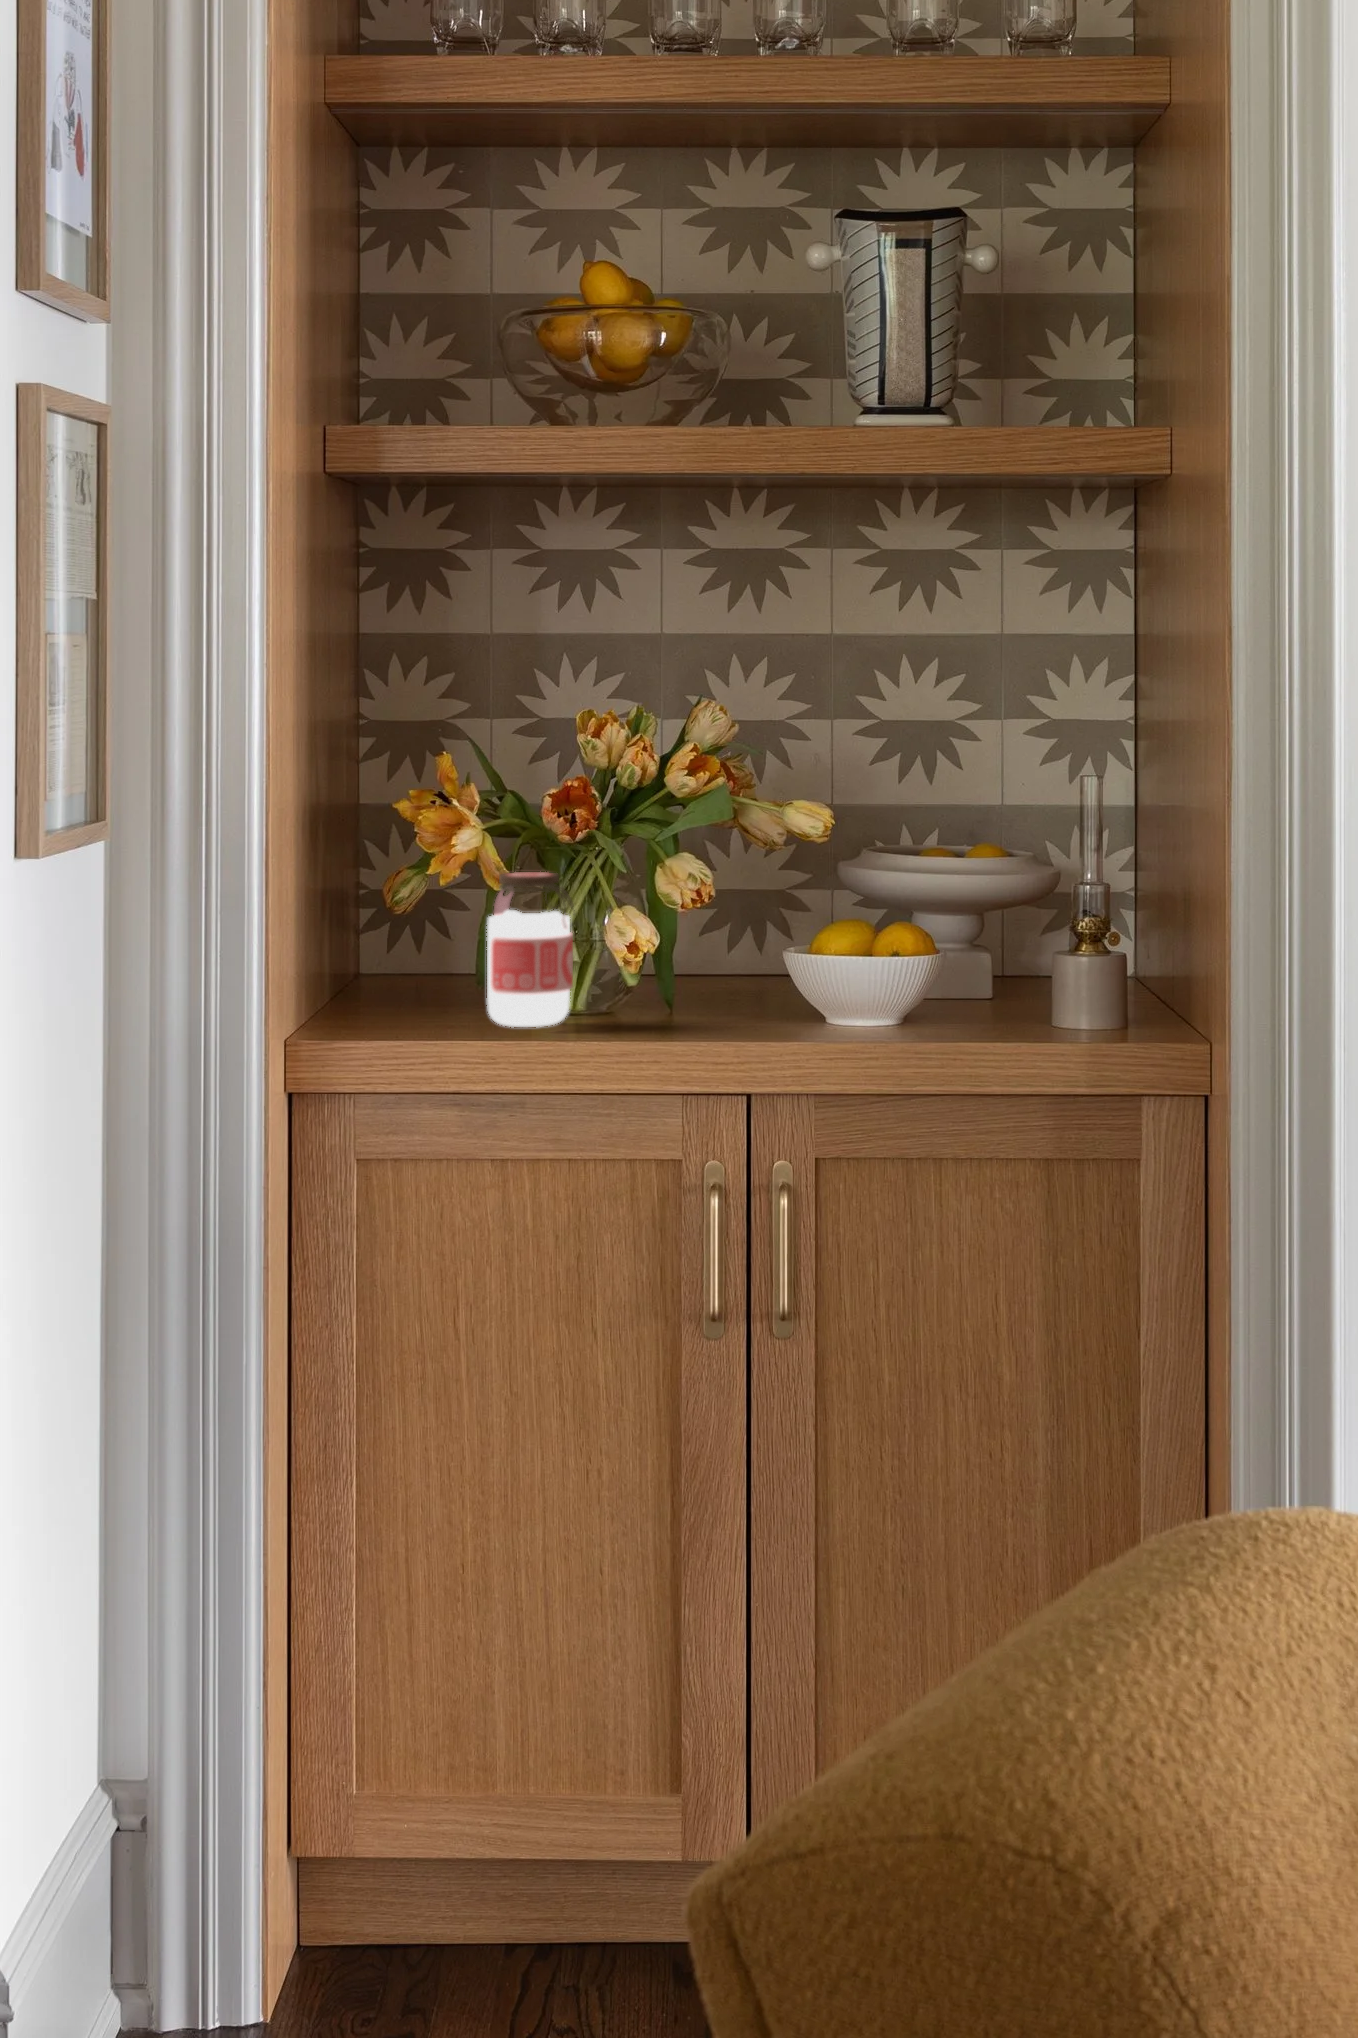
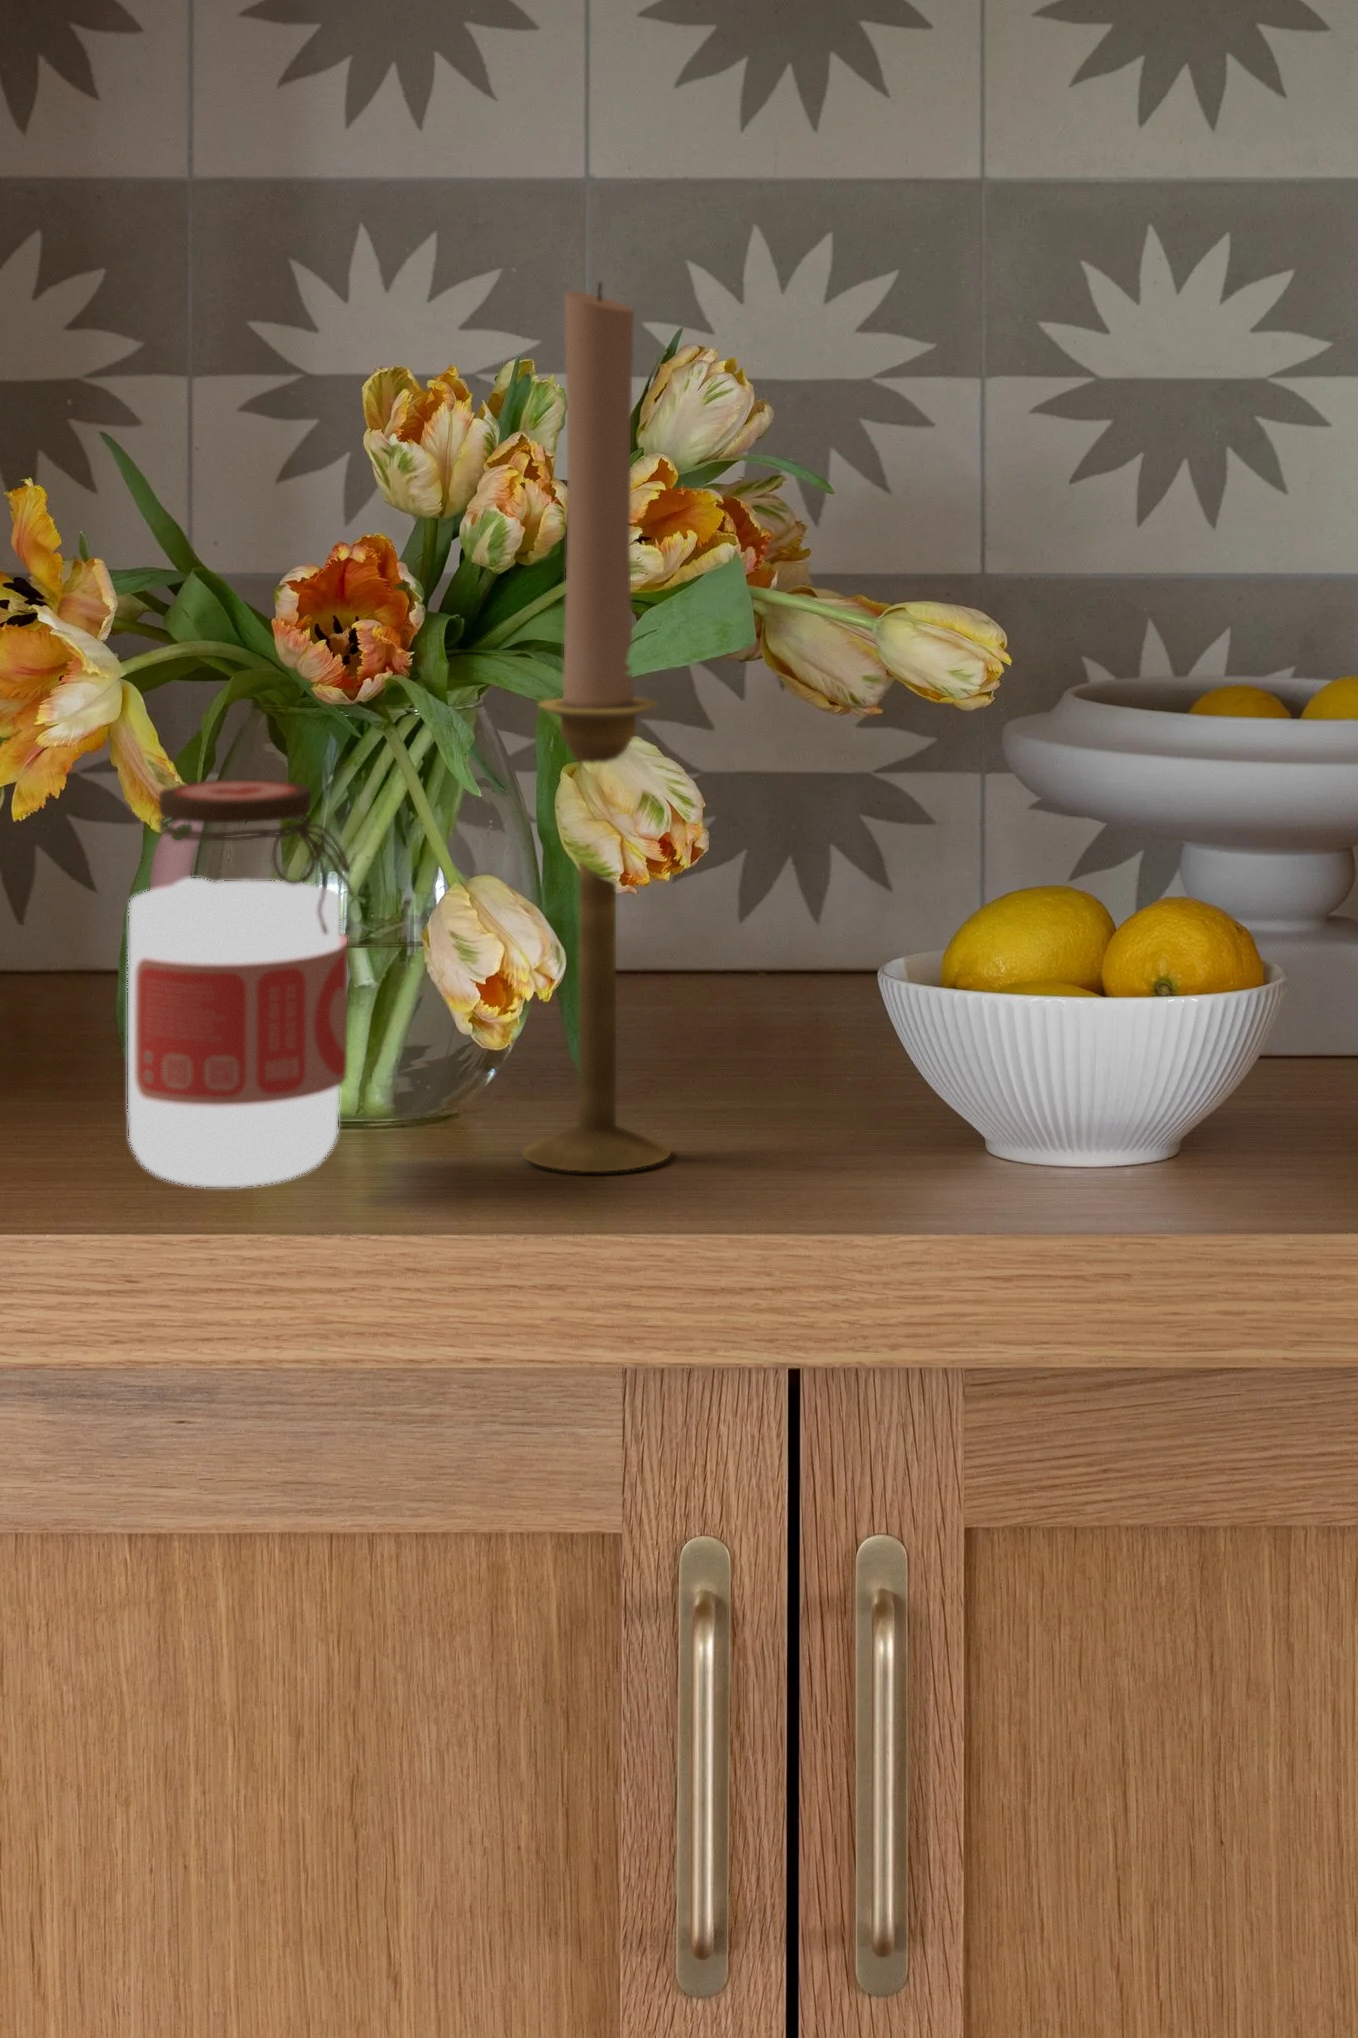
candlestick: none [641,675,700,1025] -> present [523,284,671,1172]

